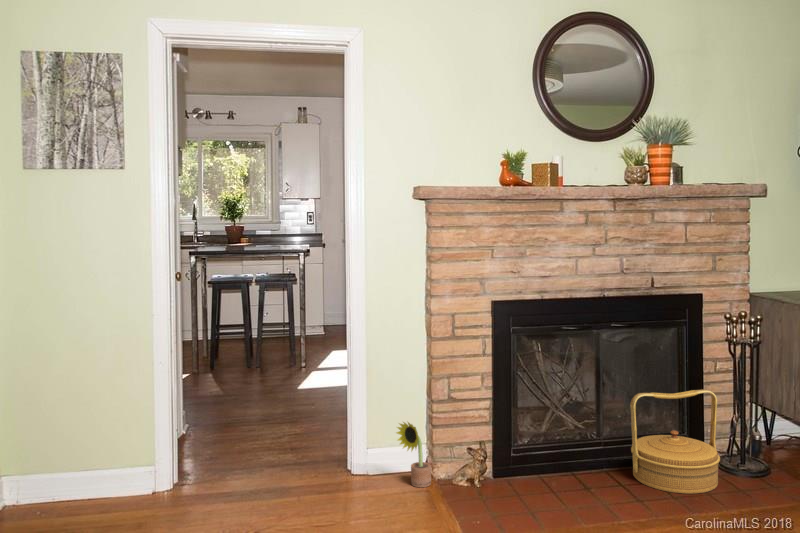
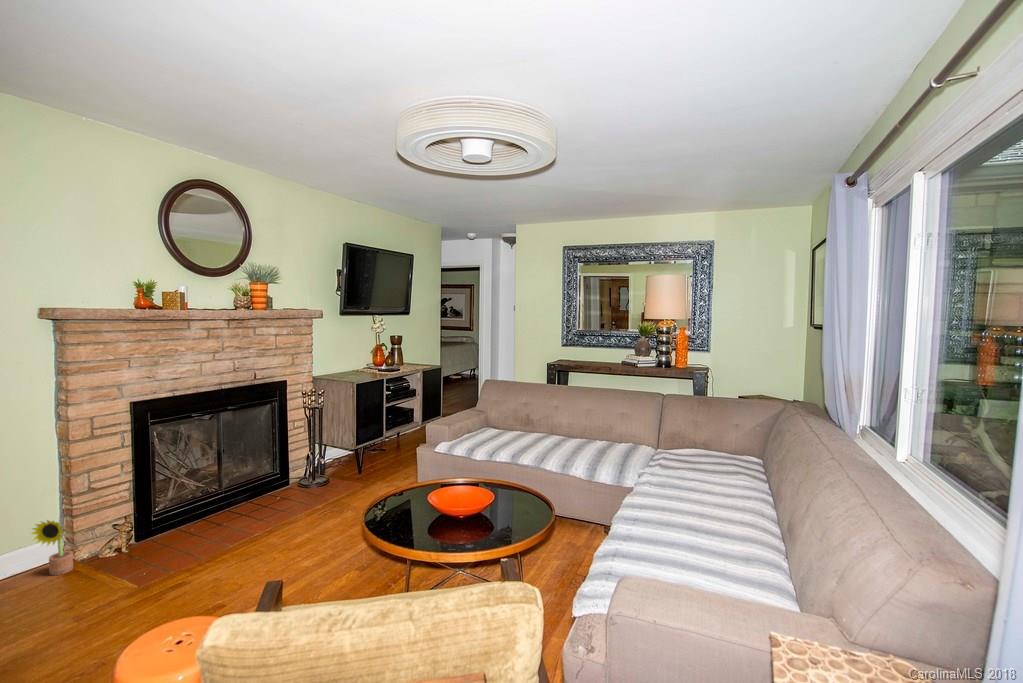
woven basket: present [630,389,720,494] -> none [246,440,304,511]

